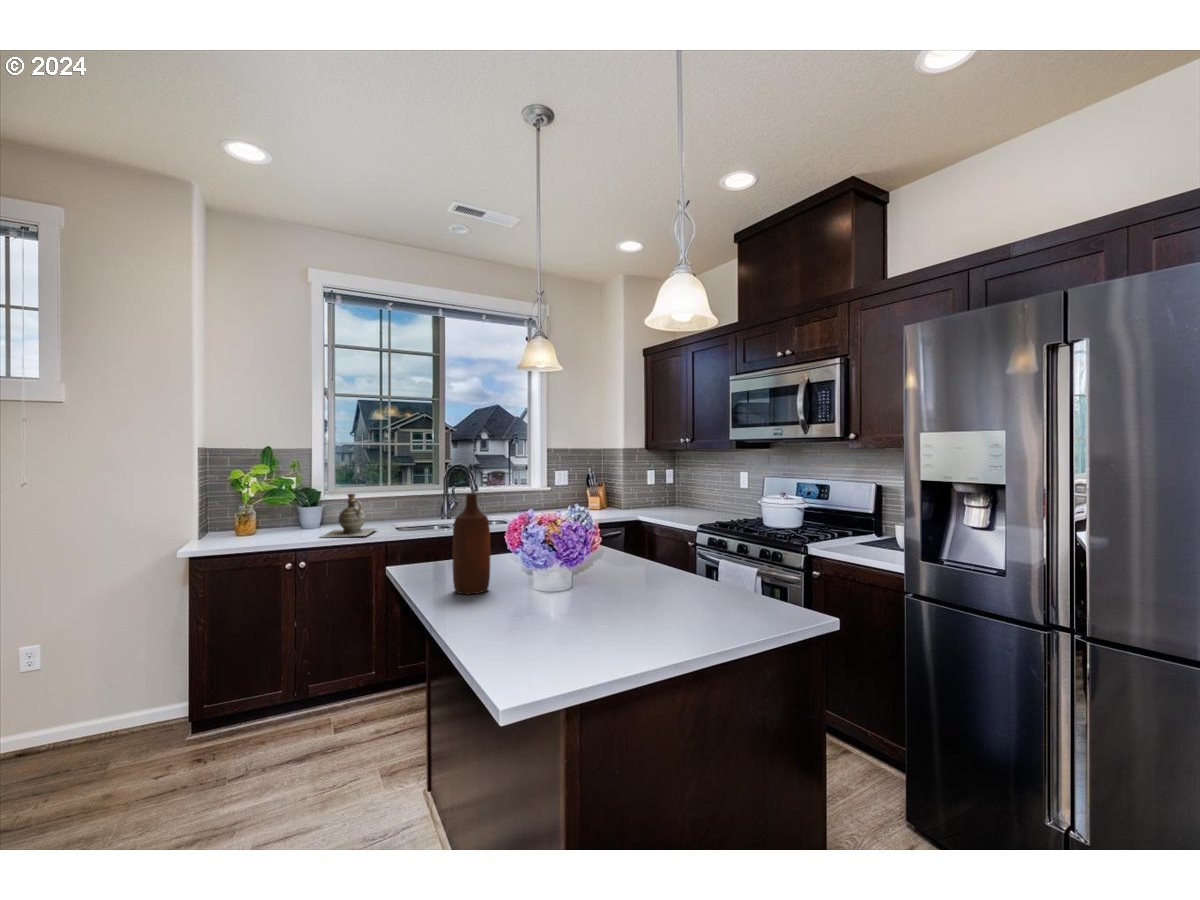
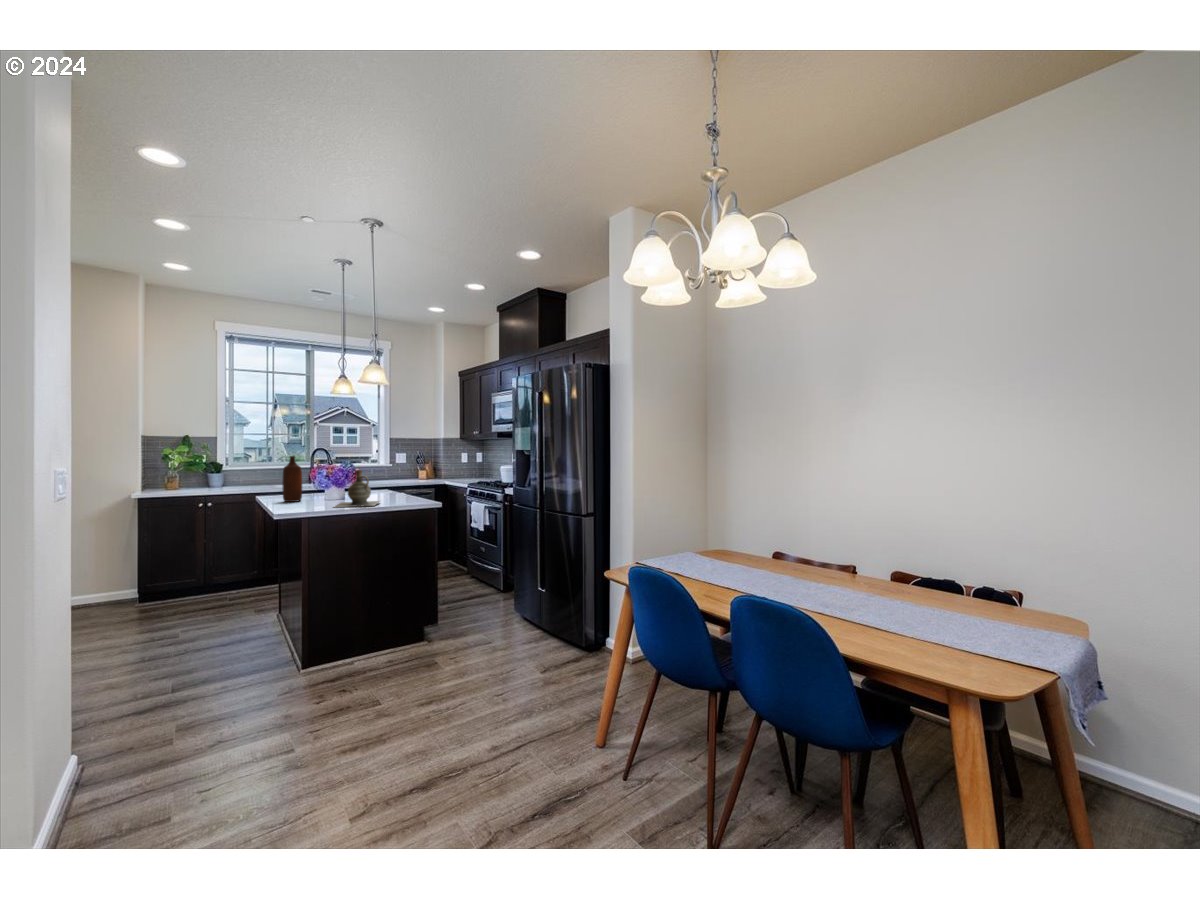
ceramic jug: present [321,494,376,538] -> present [335,470,379,507]

